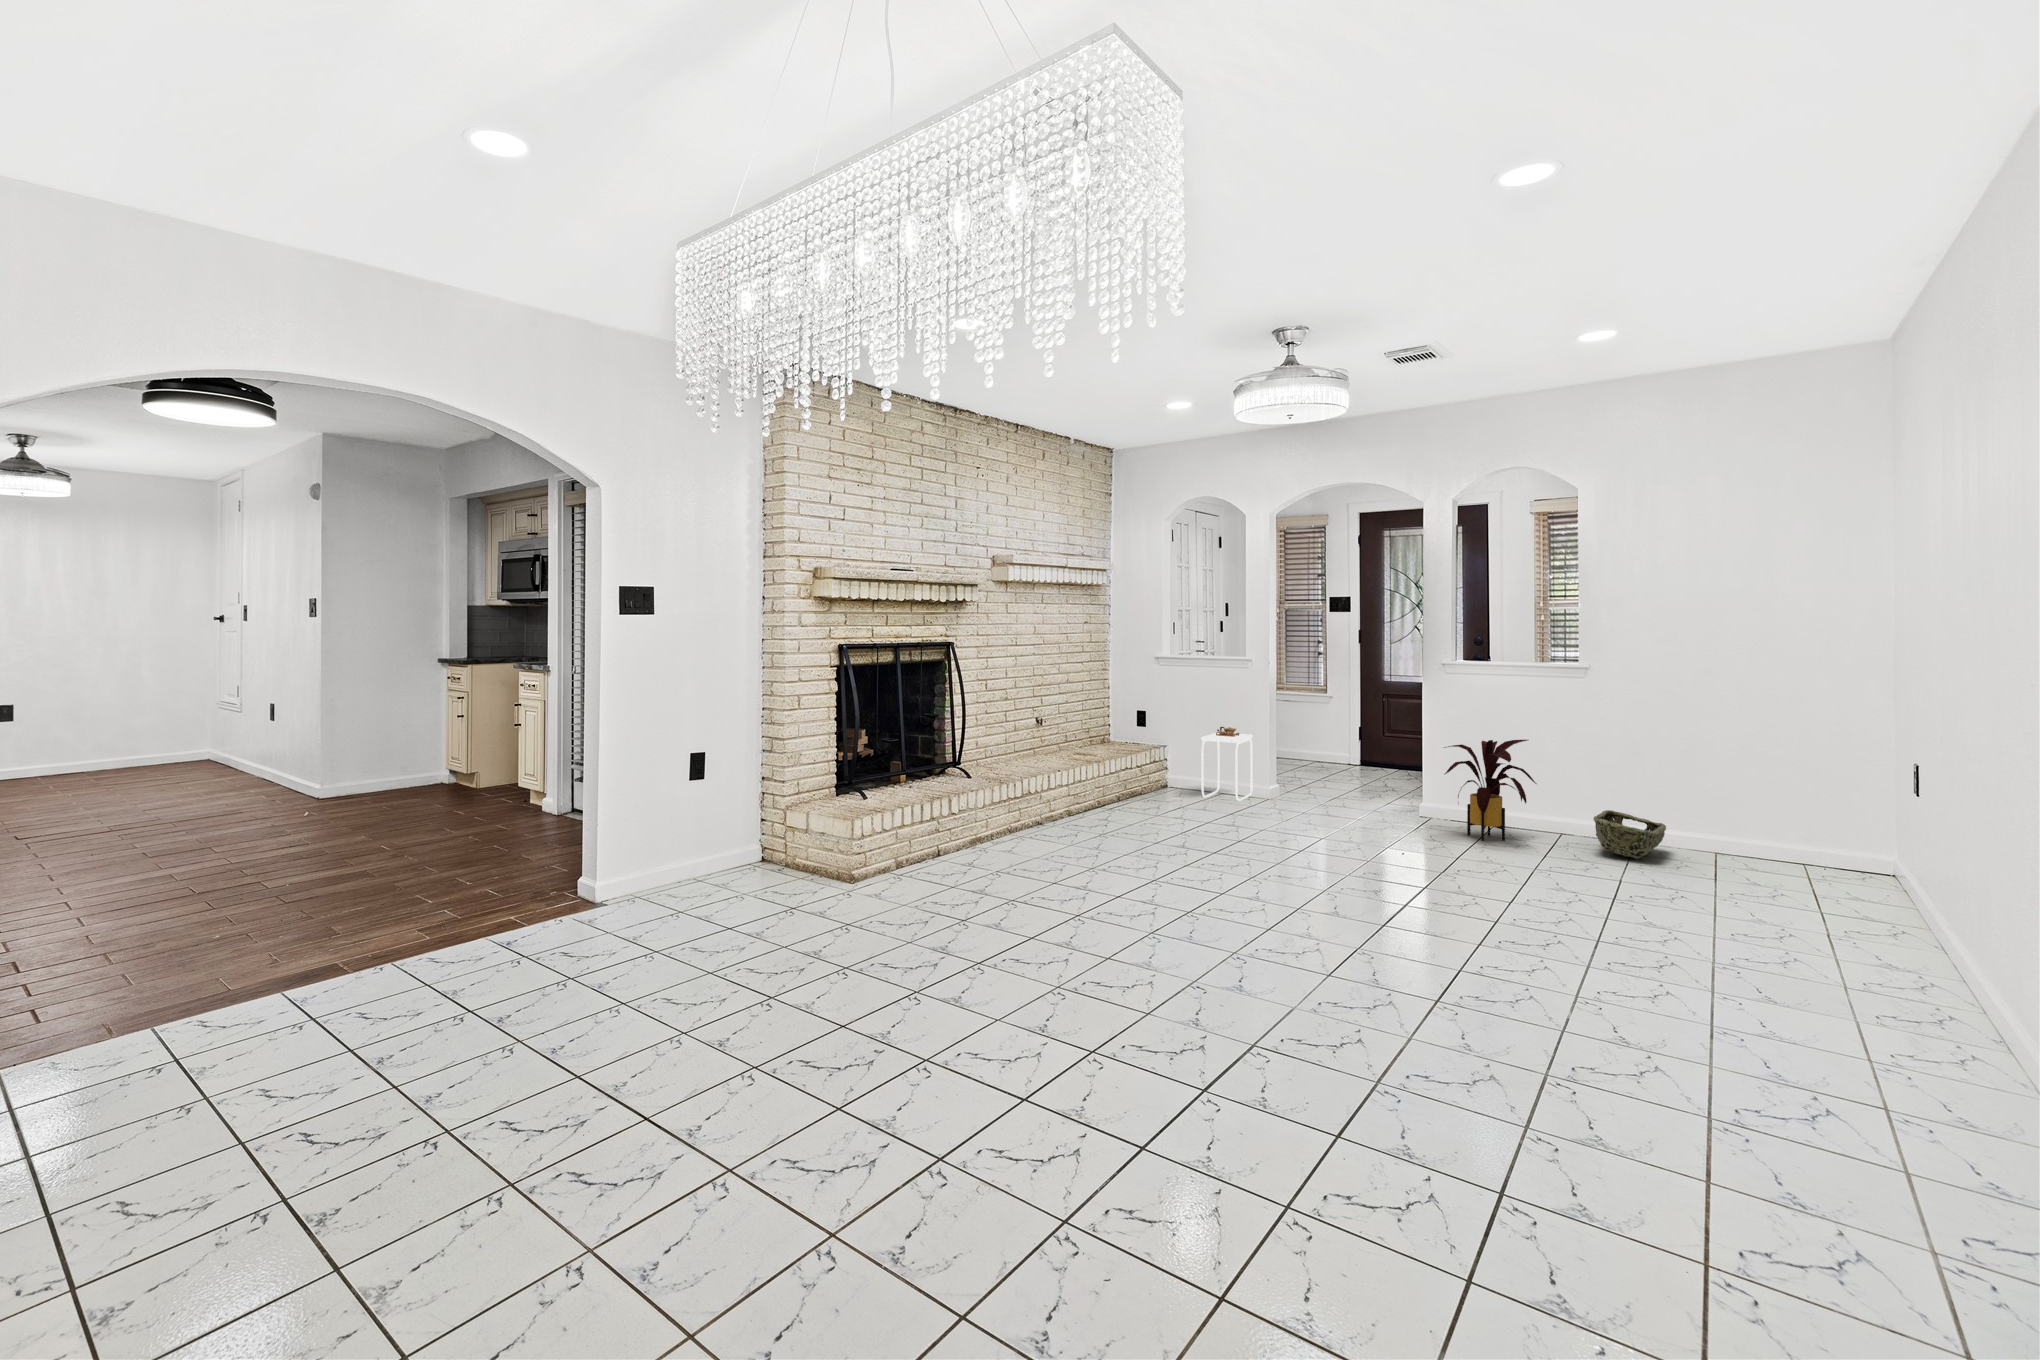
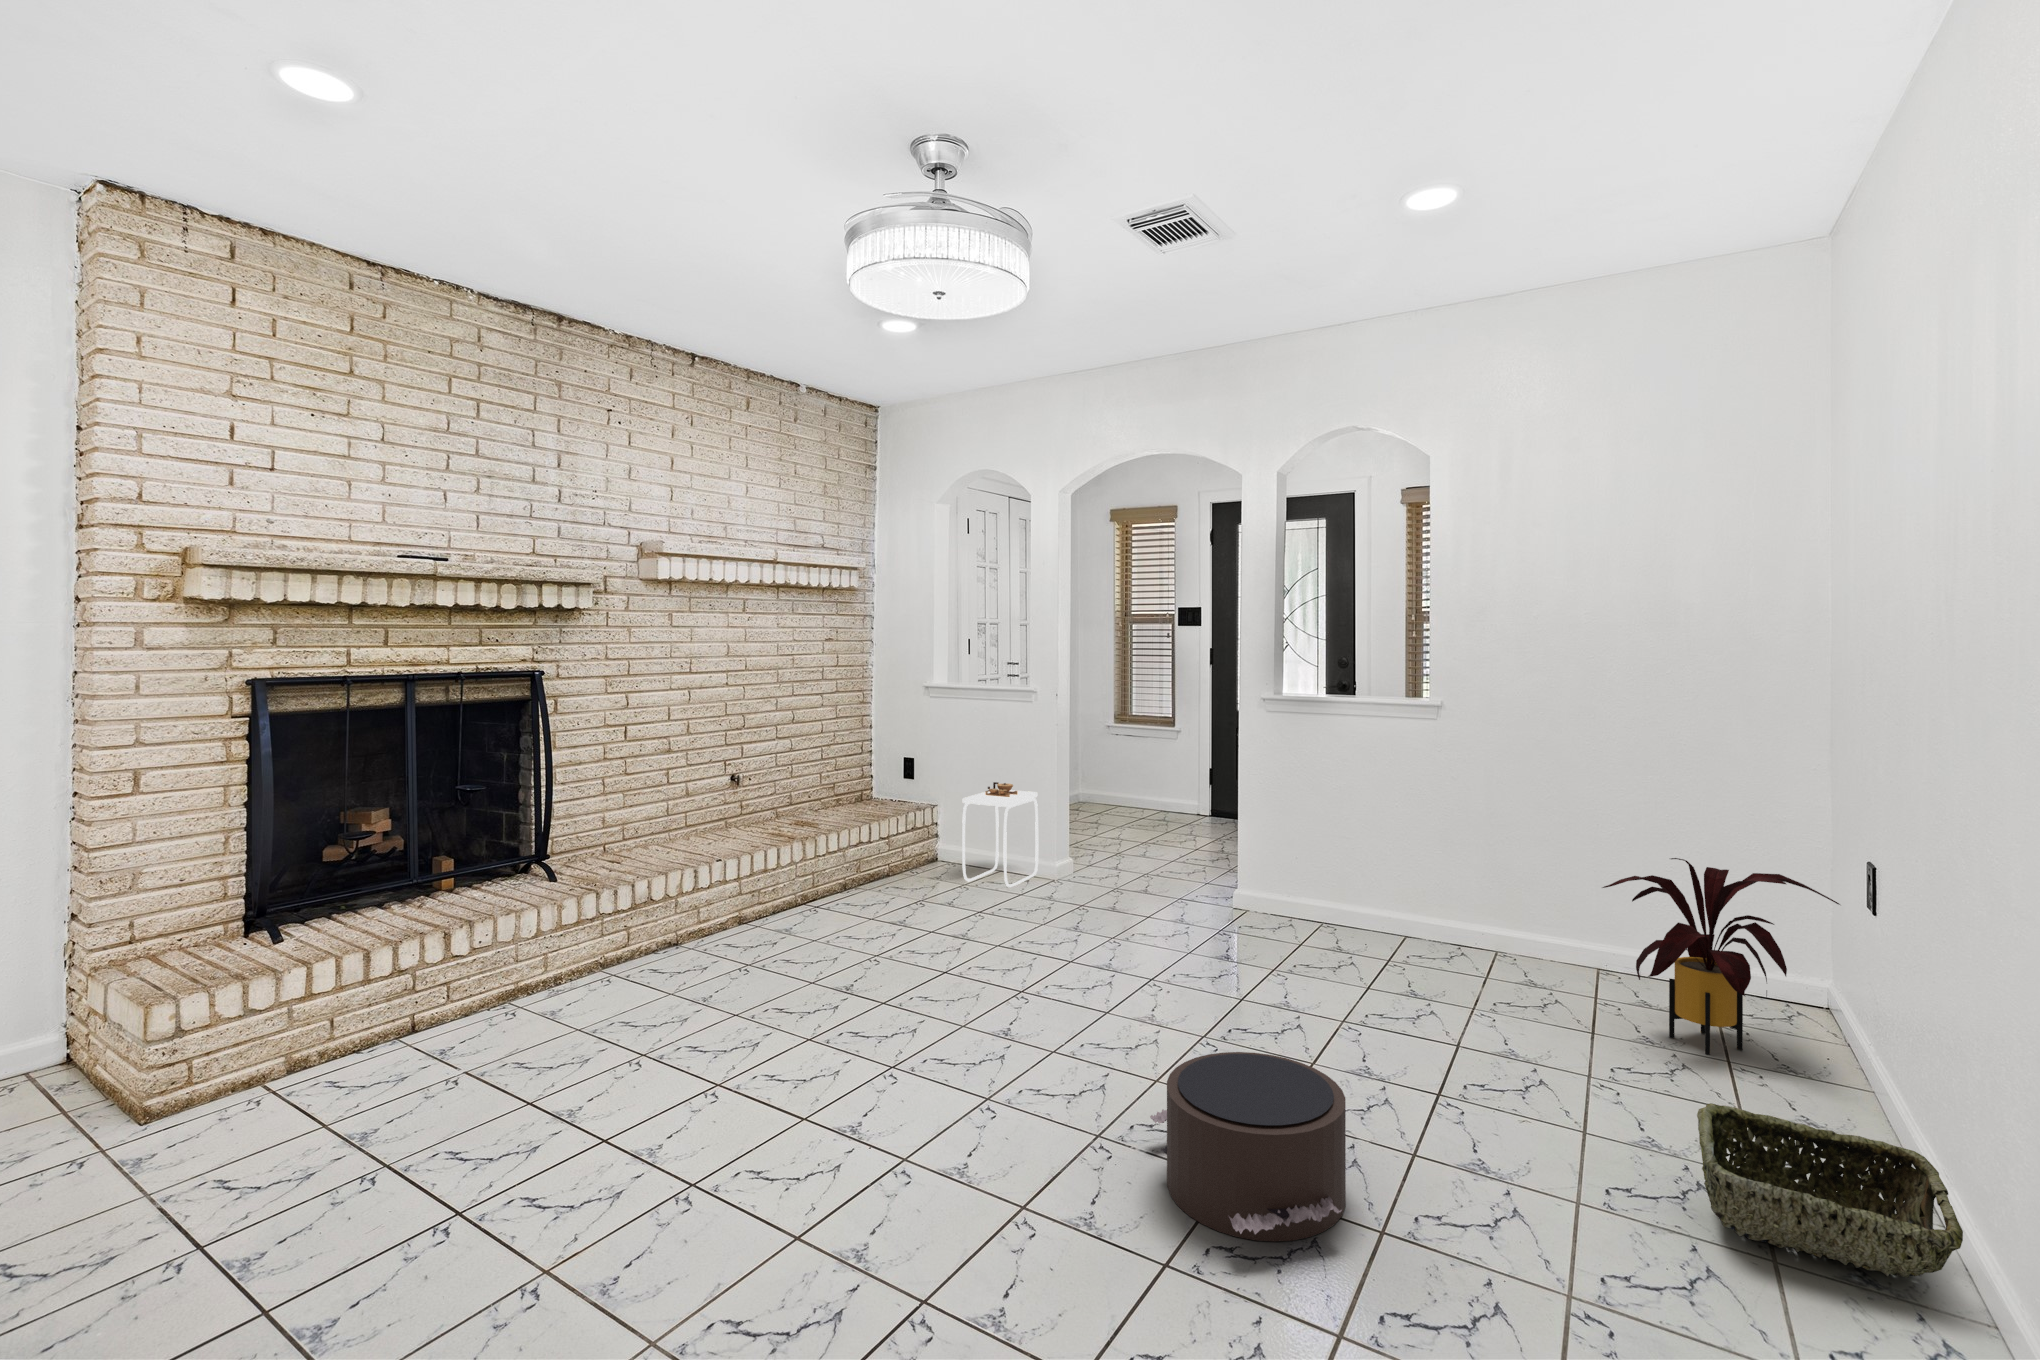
house plant: present [1444,740,1536,841] -> present [1603,858,1840,1055]
woven basket: present [1594,810,1666,859] -> present [1697,1103,1963,1278]
pouf: none [1438,863,1580,950] -> present [1150,1052,1346,1242]

